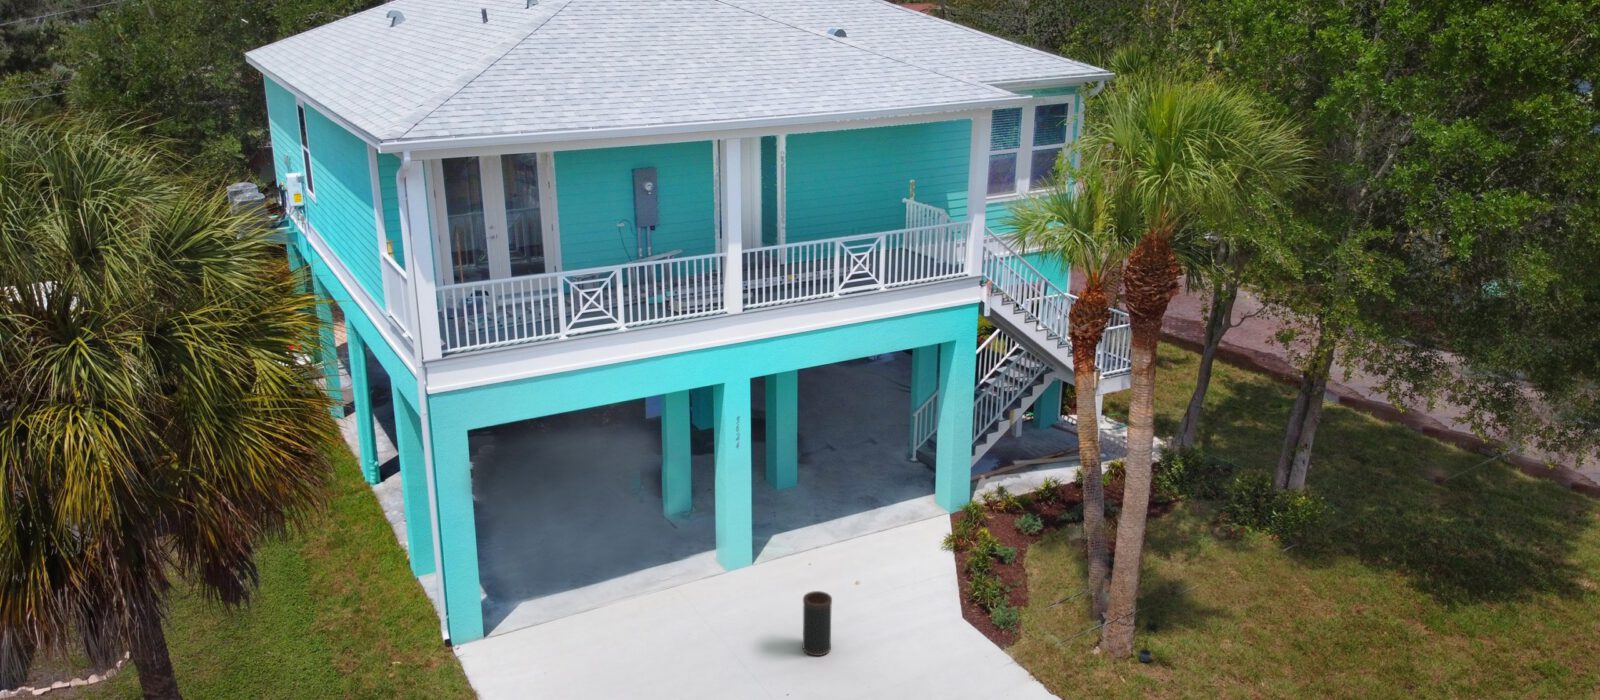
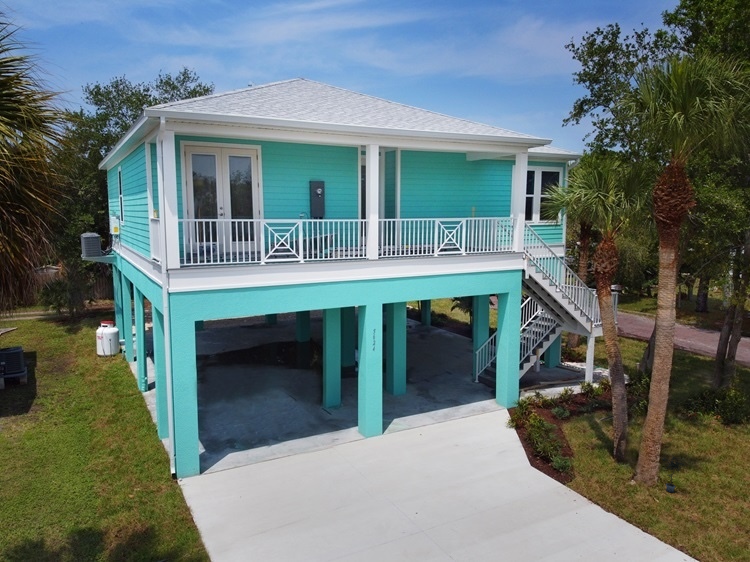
trash can: present [803,591,832,656] -> none [424,440,444,487]

